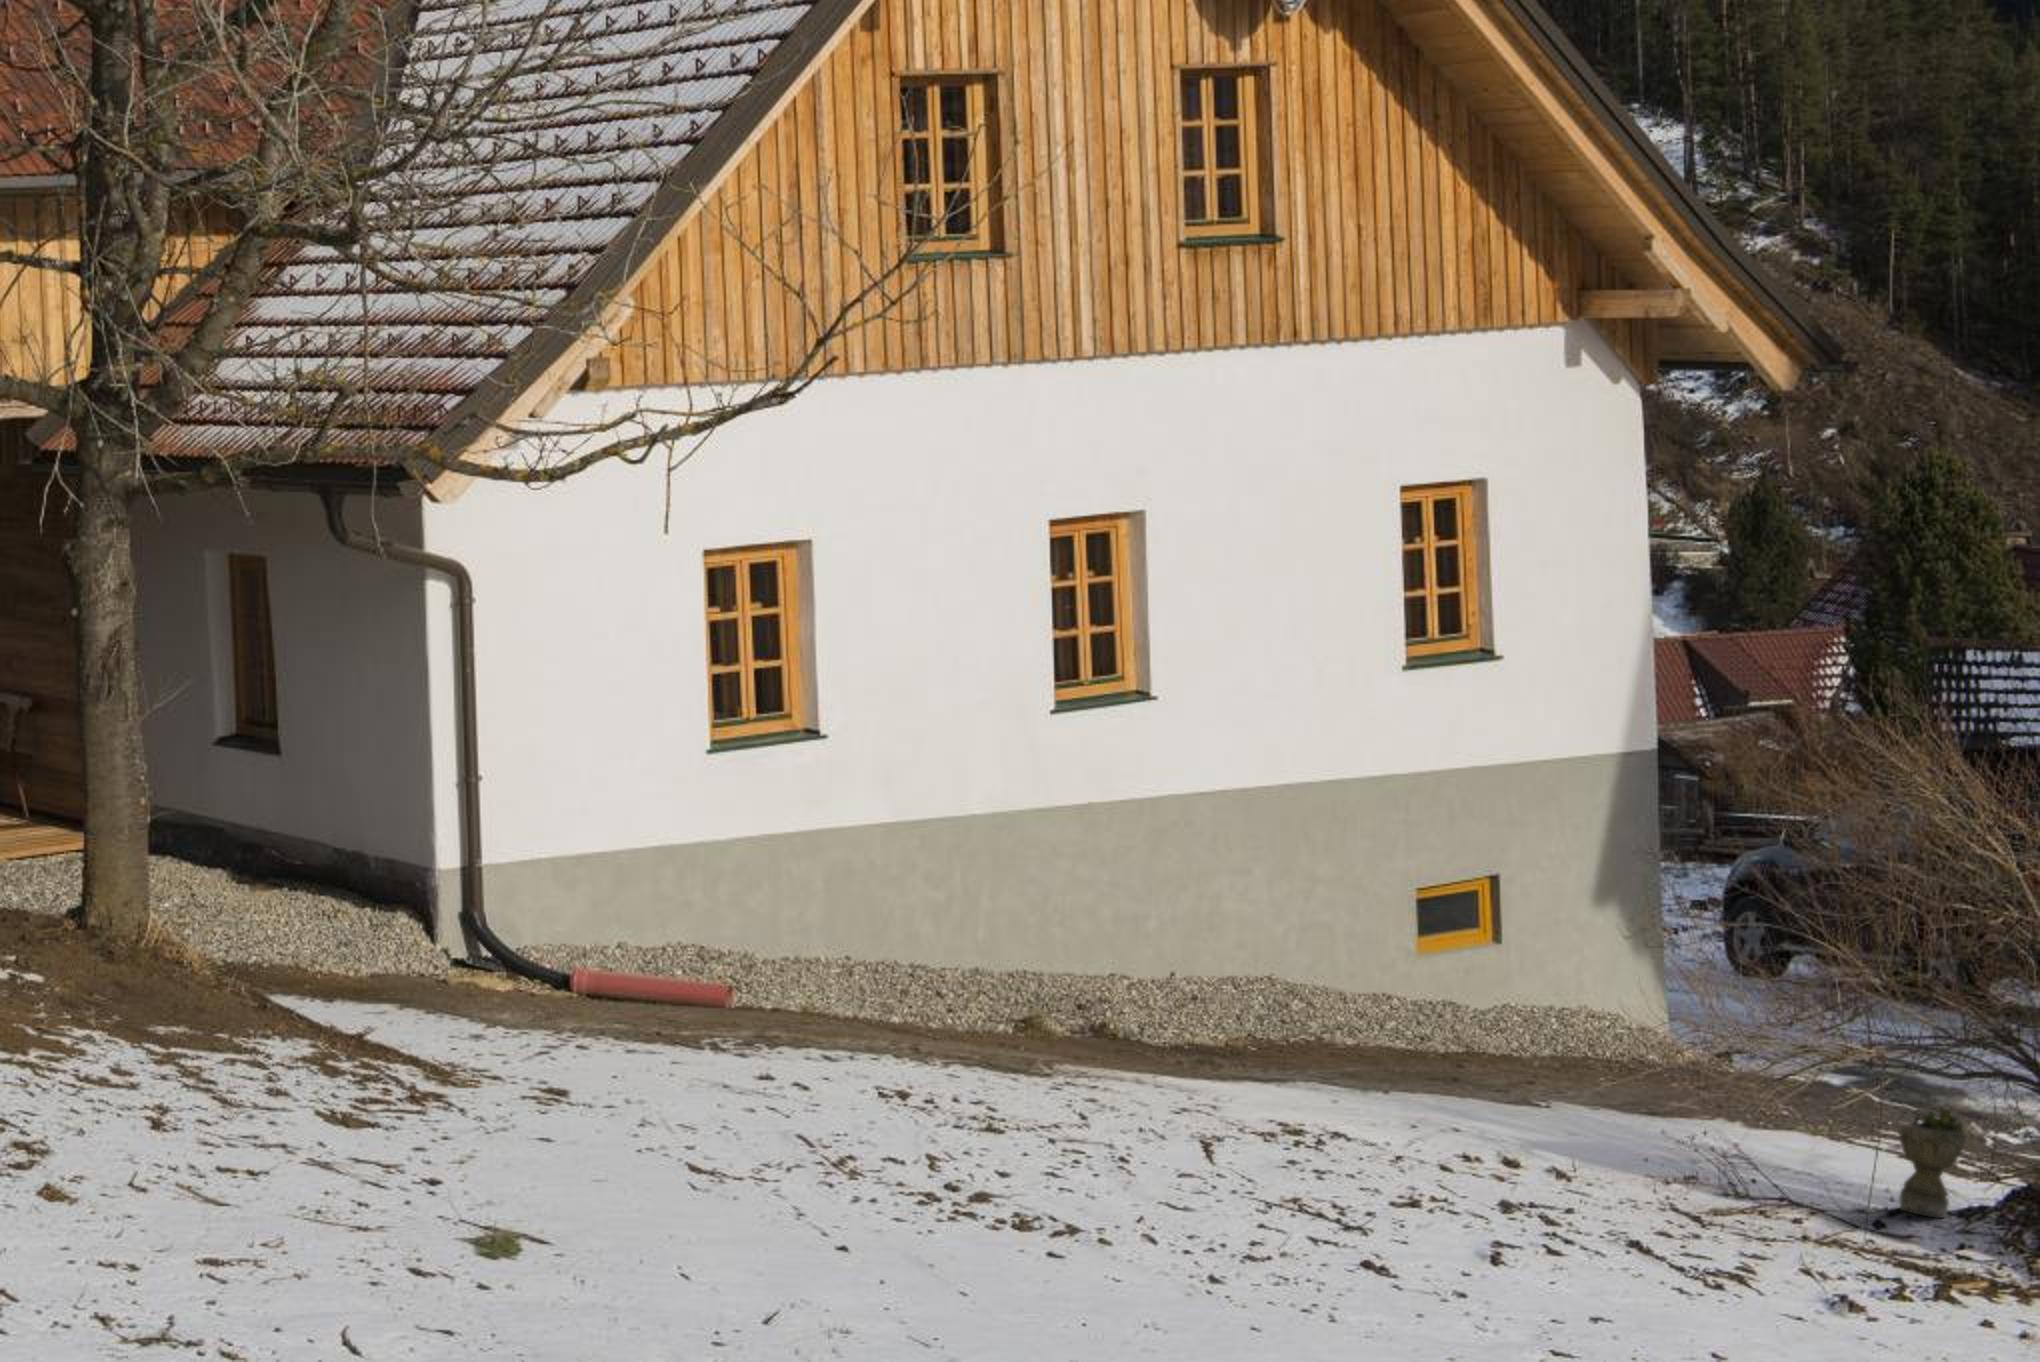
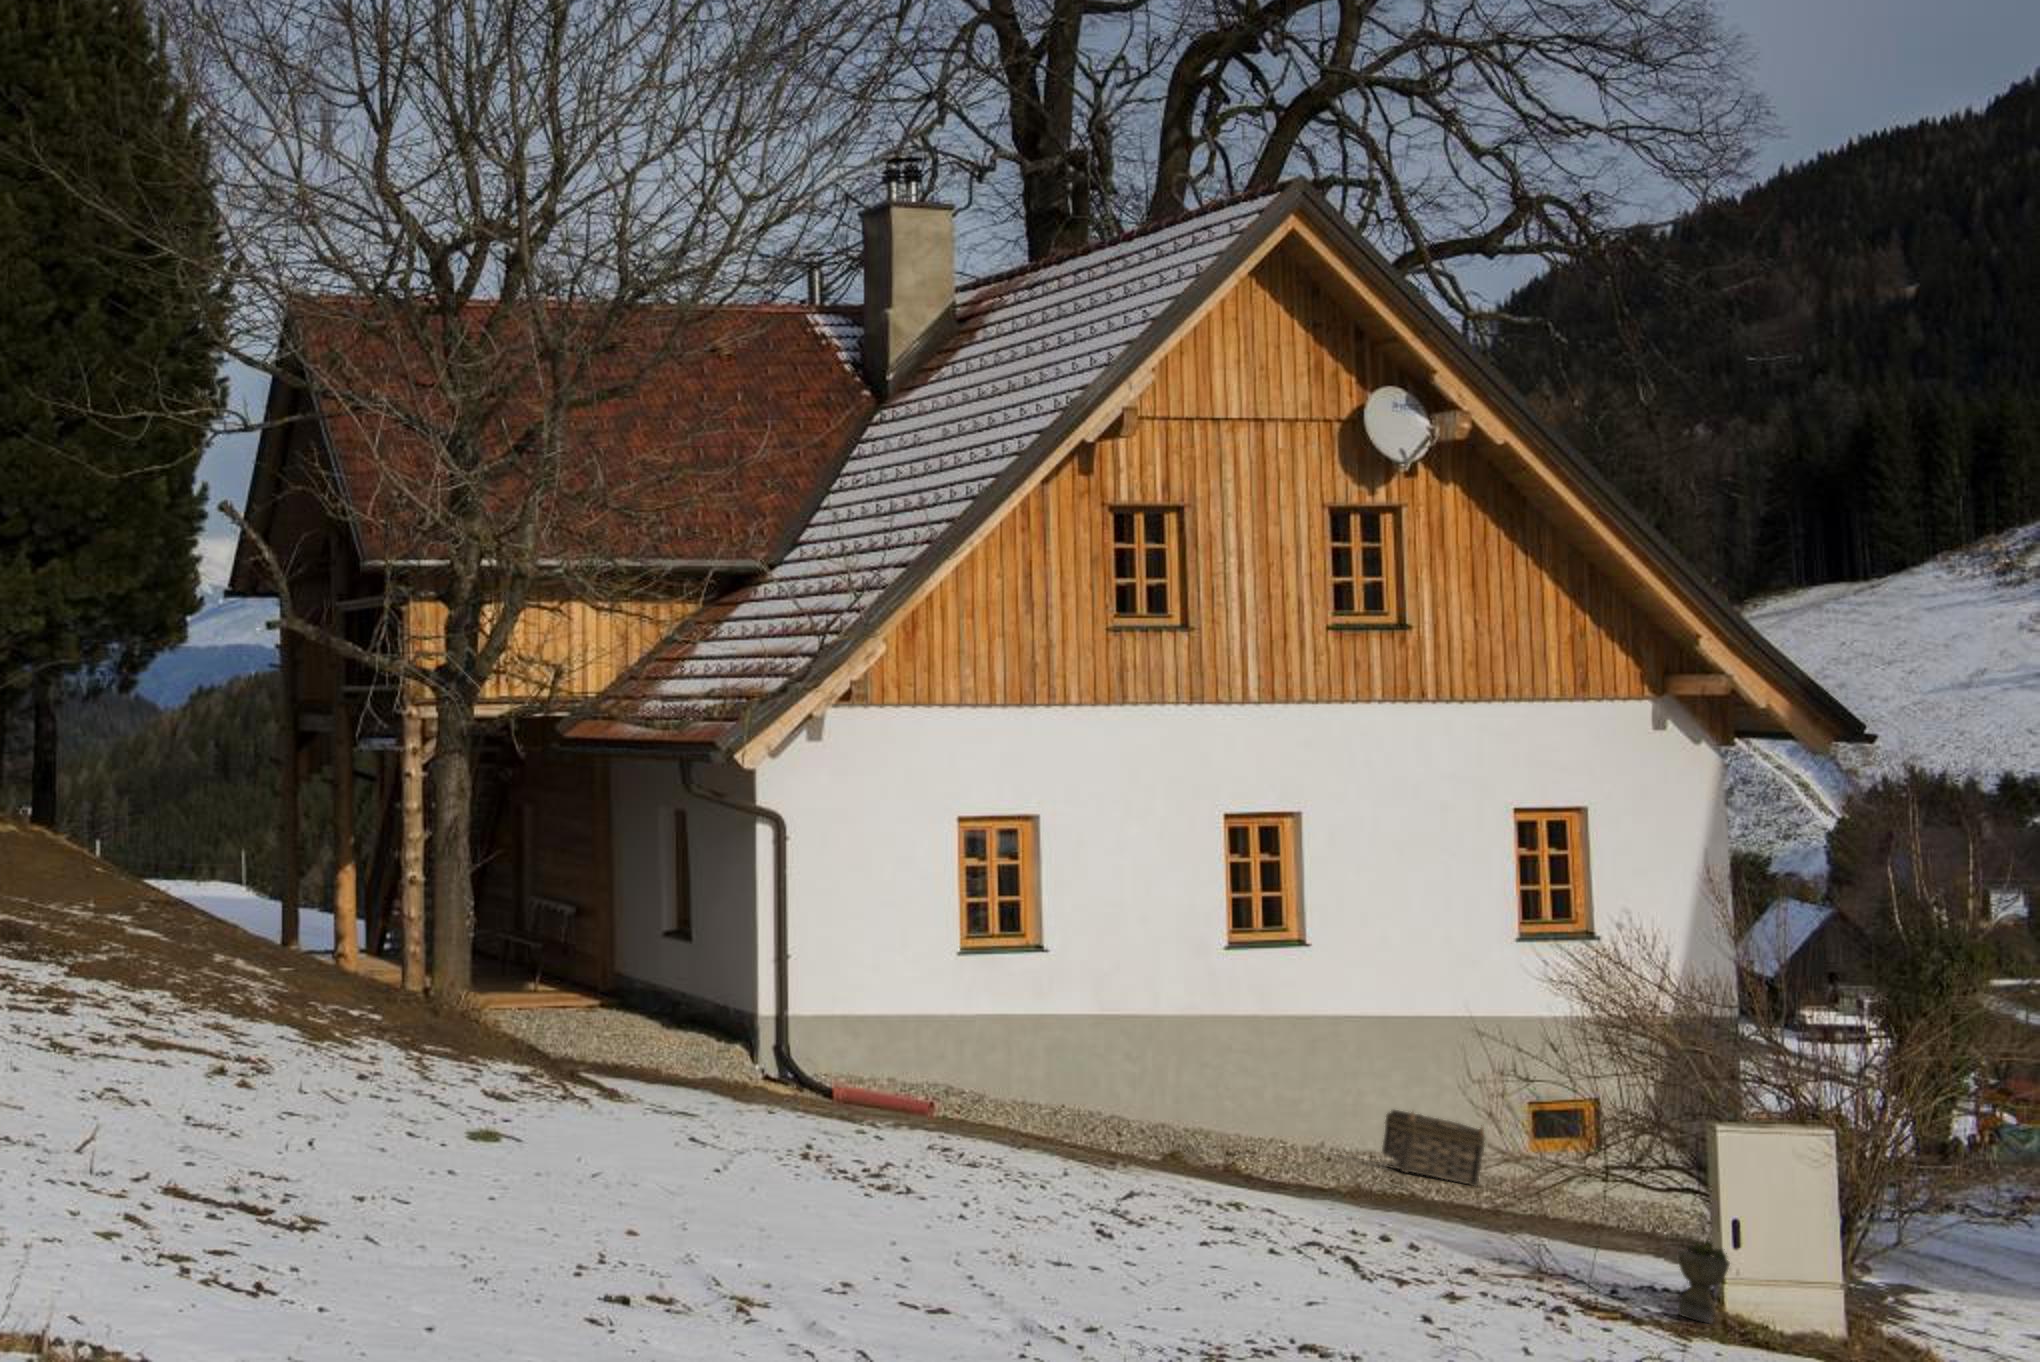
basket: none [1249,910,1388,1005] -> present [1380,1110,1485,1187]

